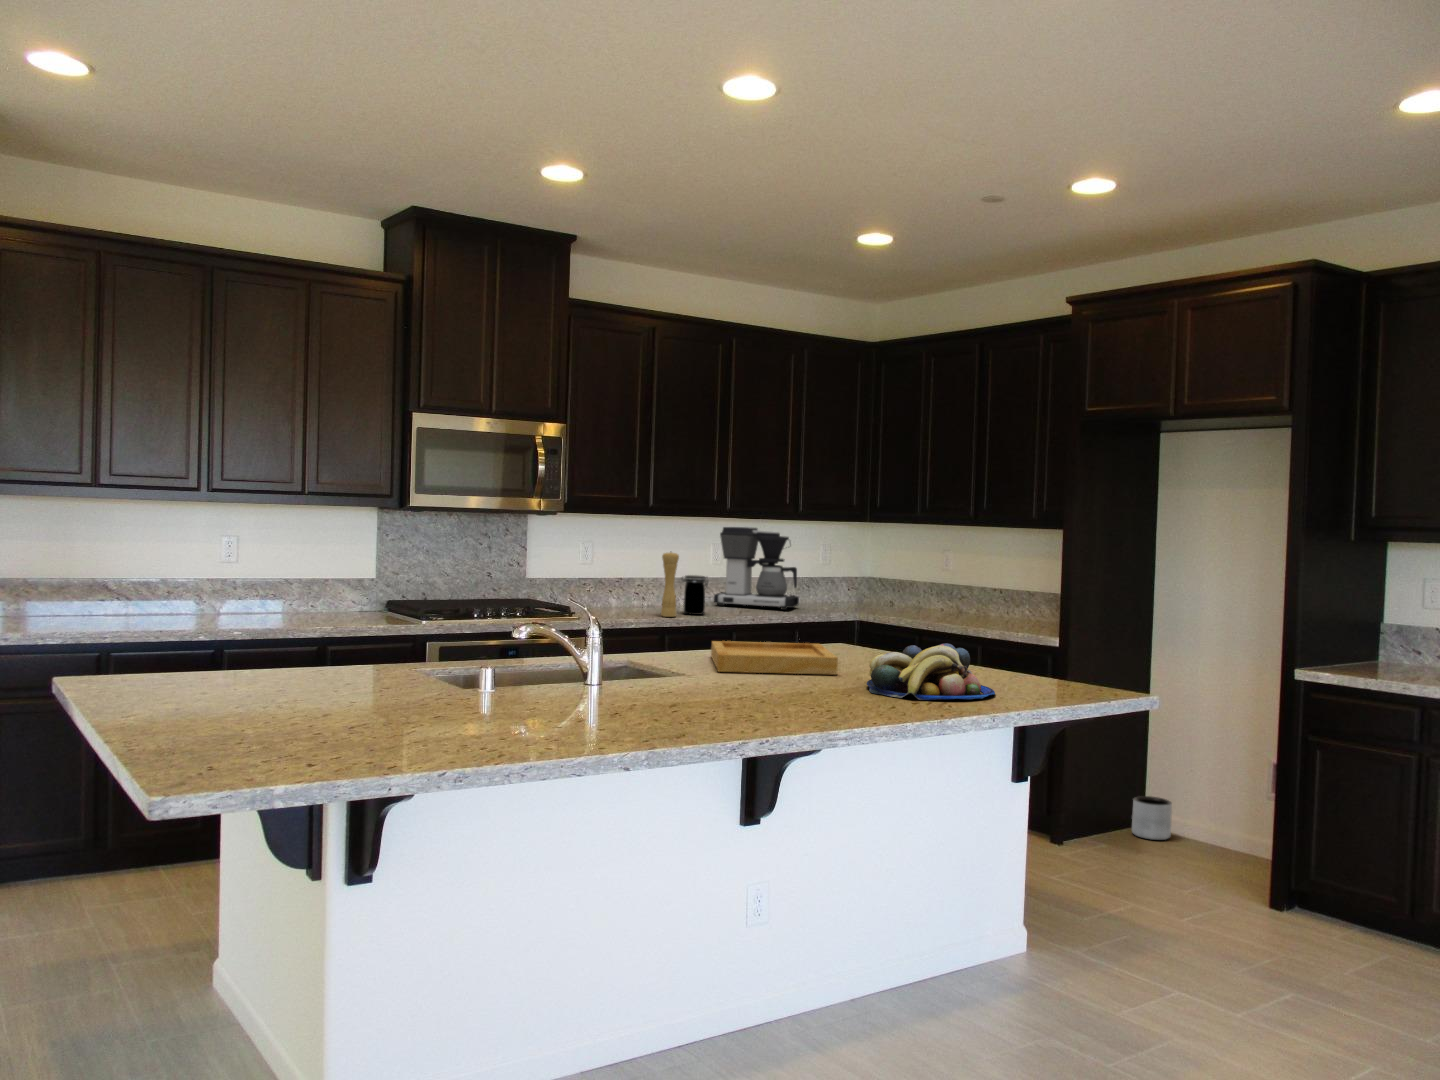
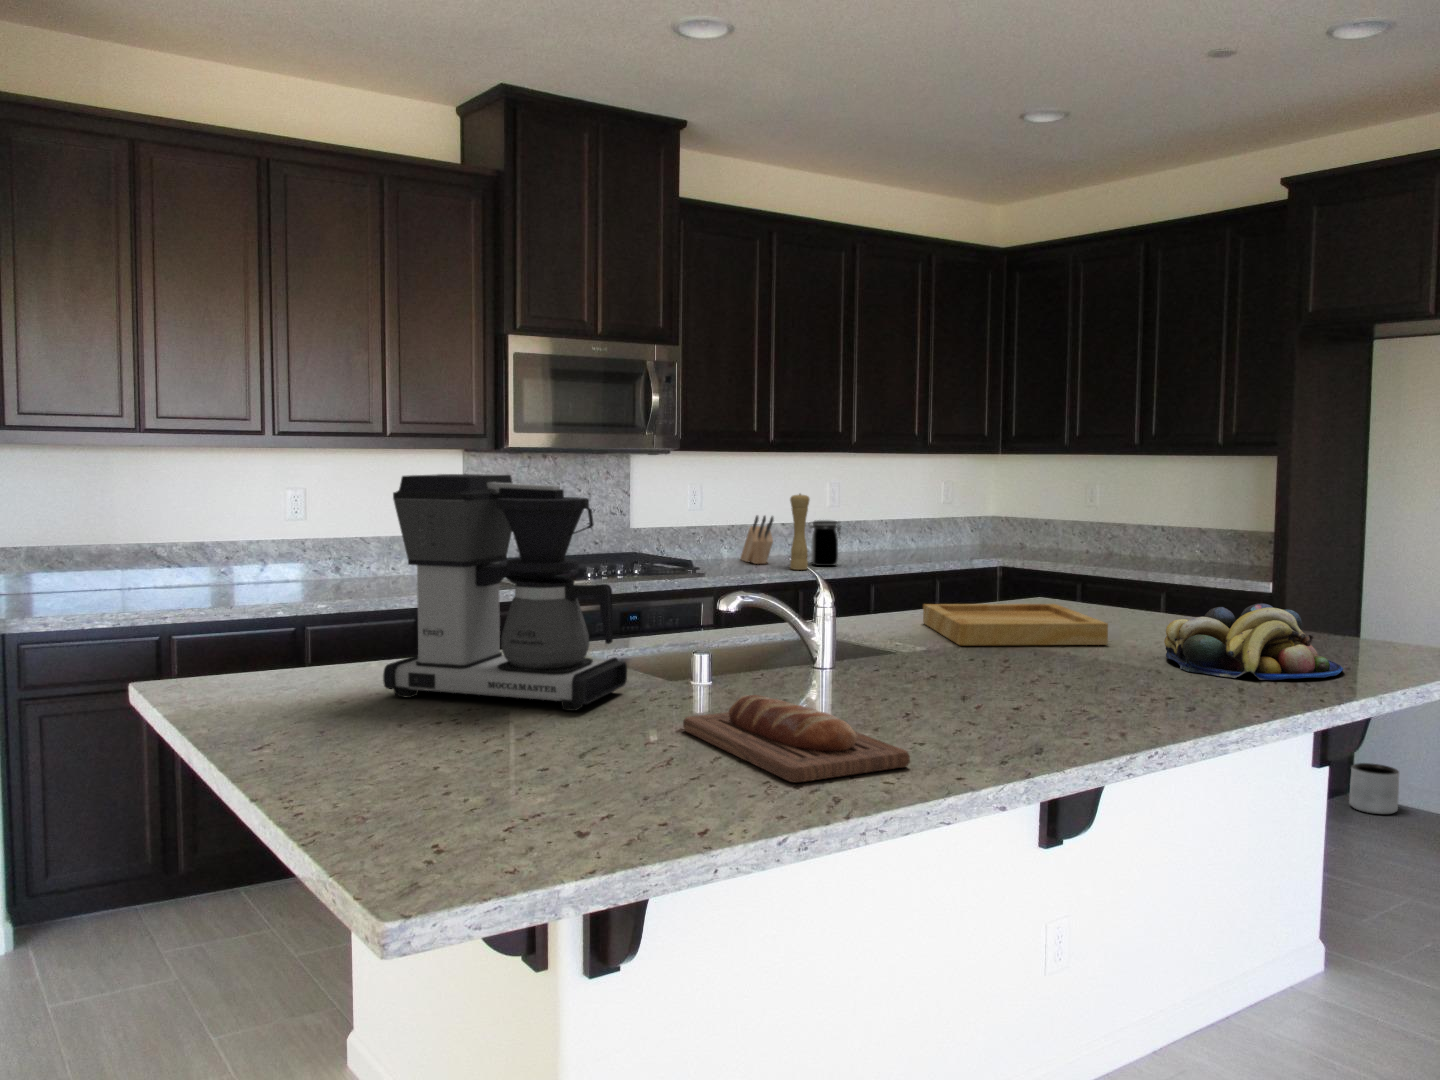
coffee maker: present [714,527,799,610] -> present [383,474,627,711]
knife block: none [625,569,650,611] -> present [741,516,774,564]
bread loaf: none [435,691,574,746] -> present [683,695,910,783]

